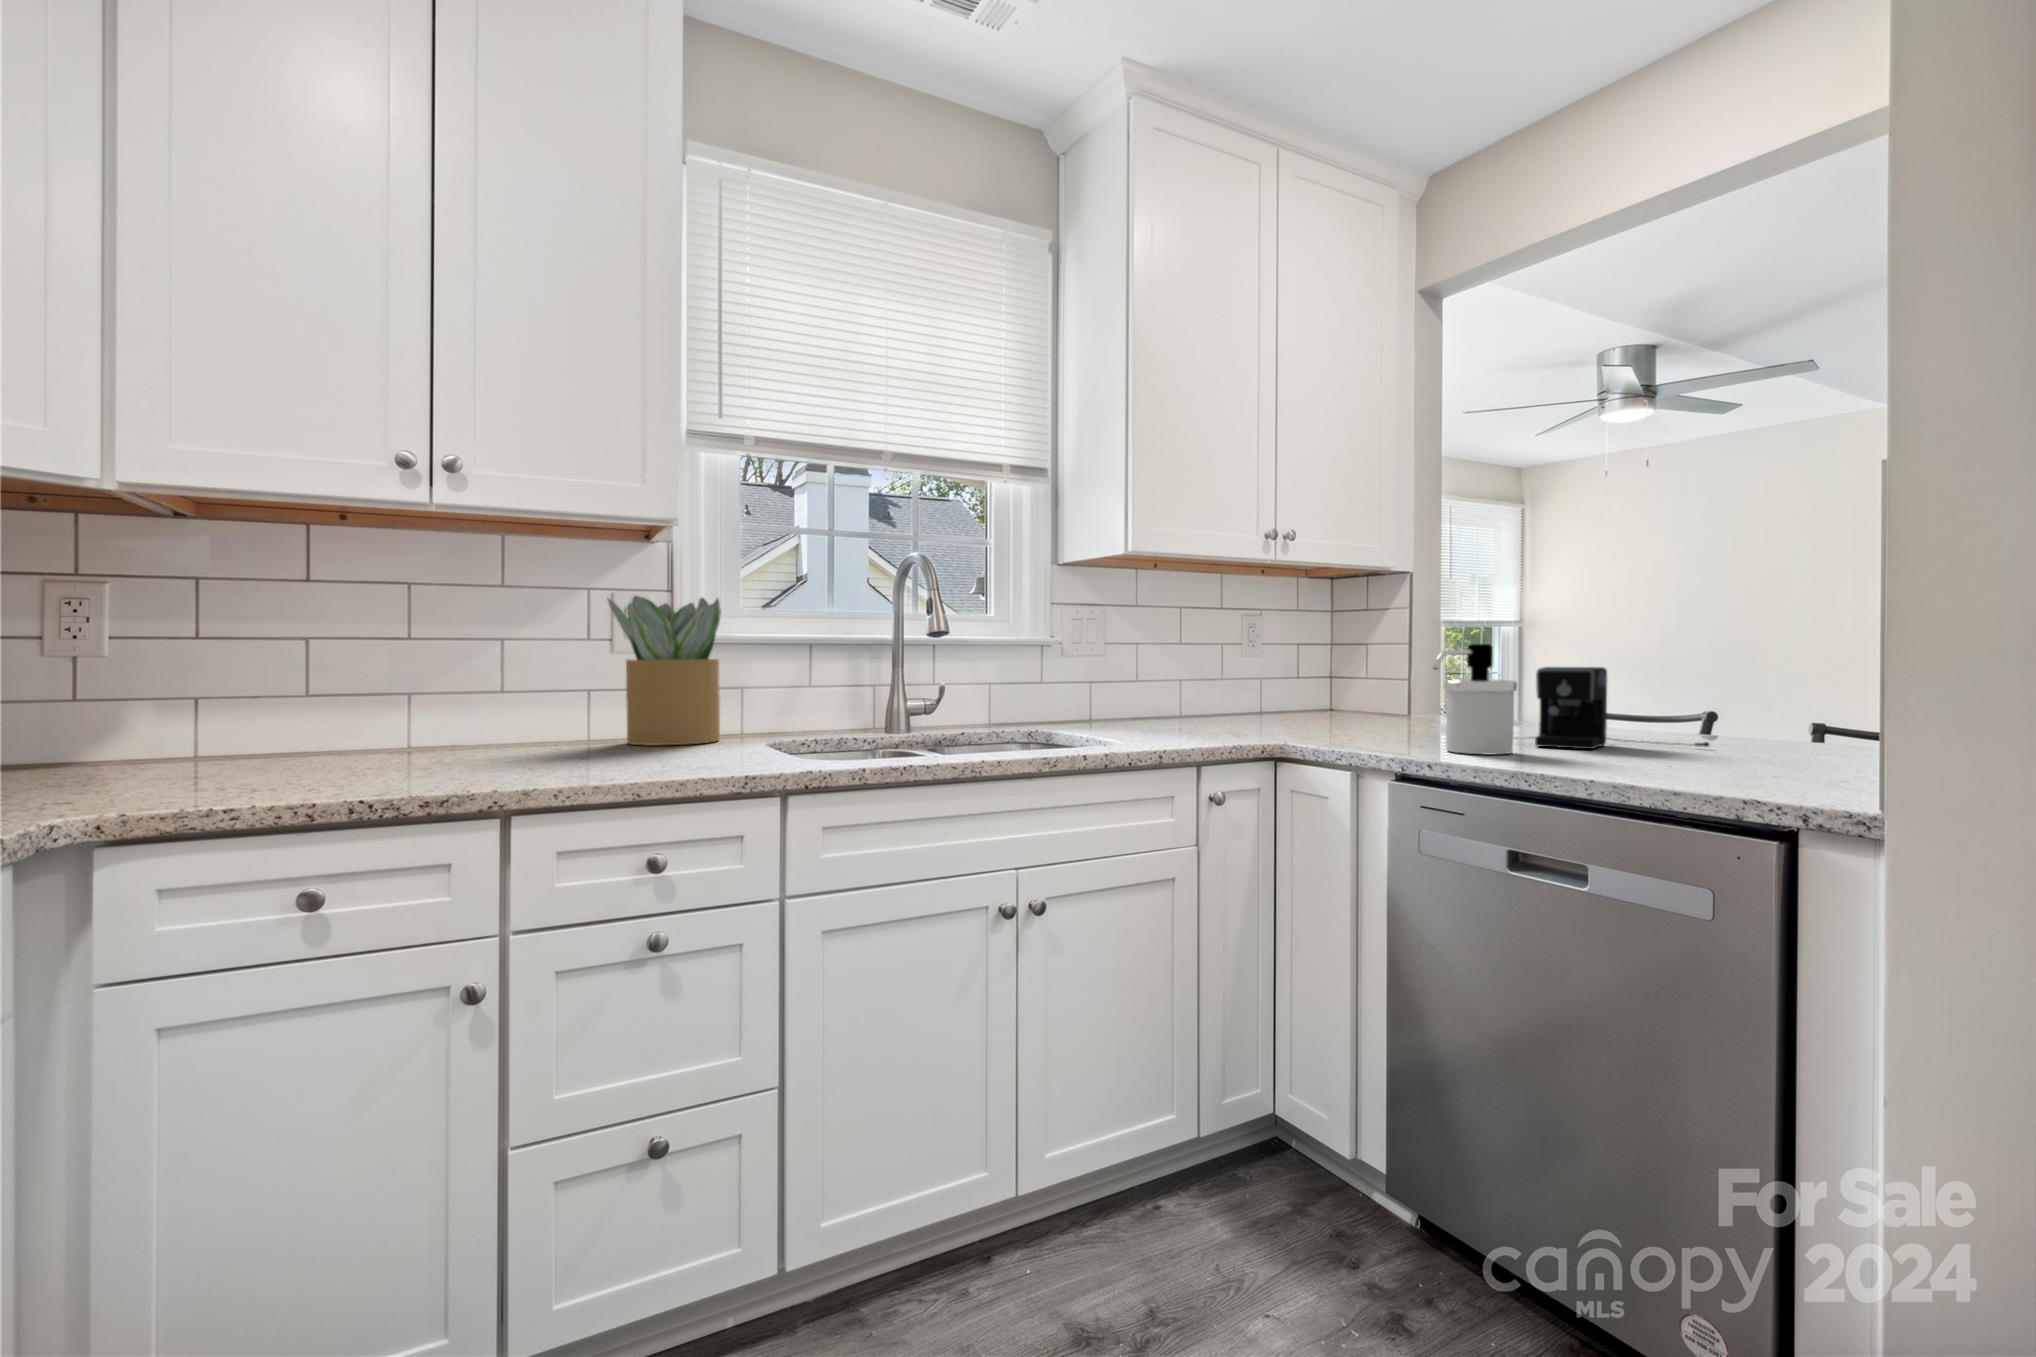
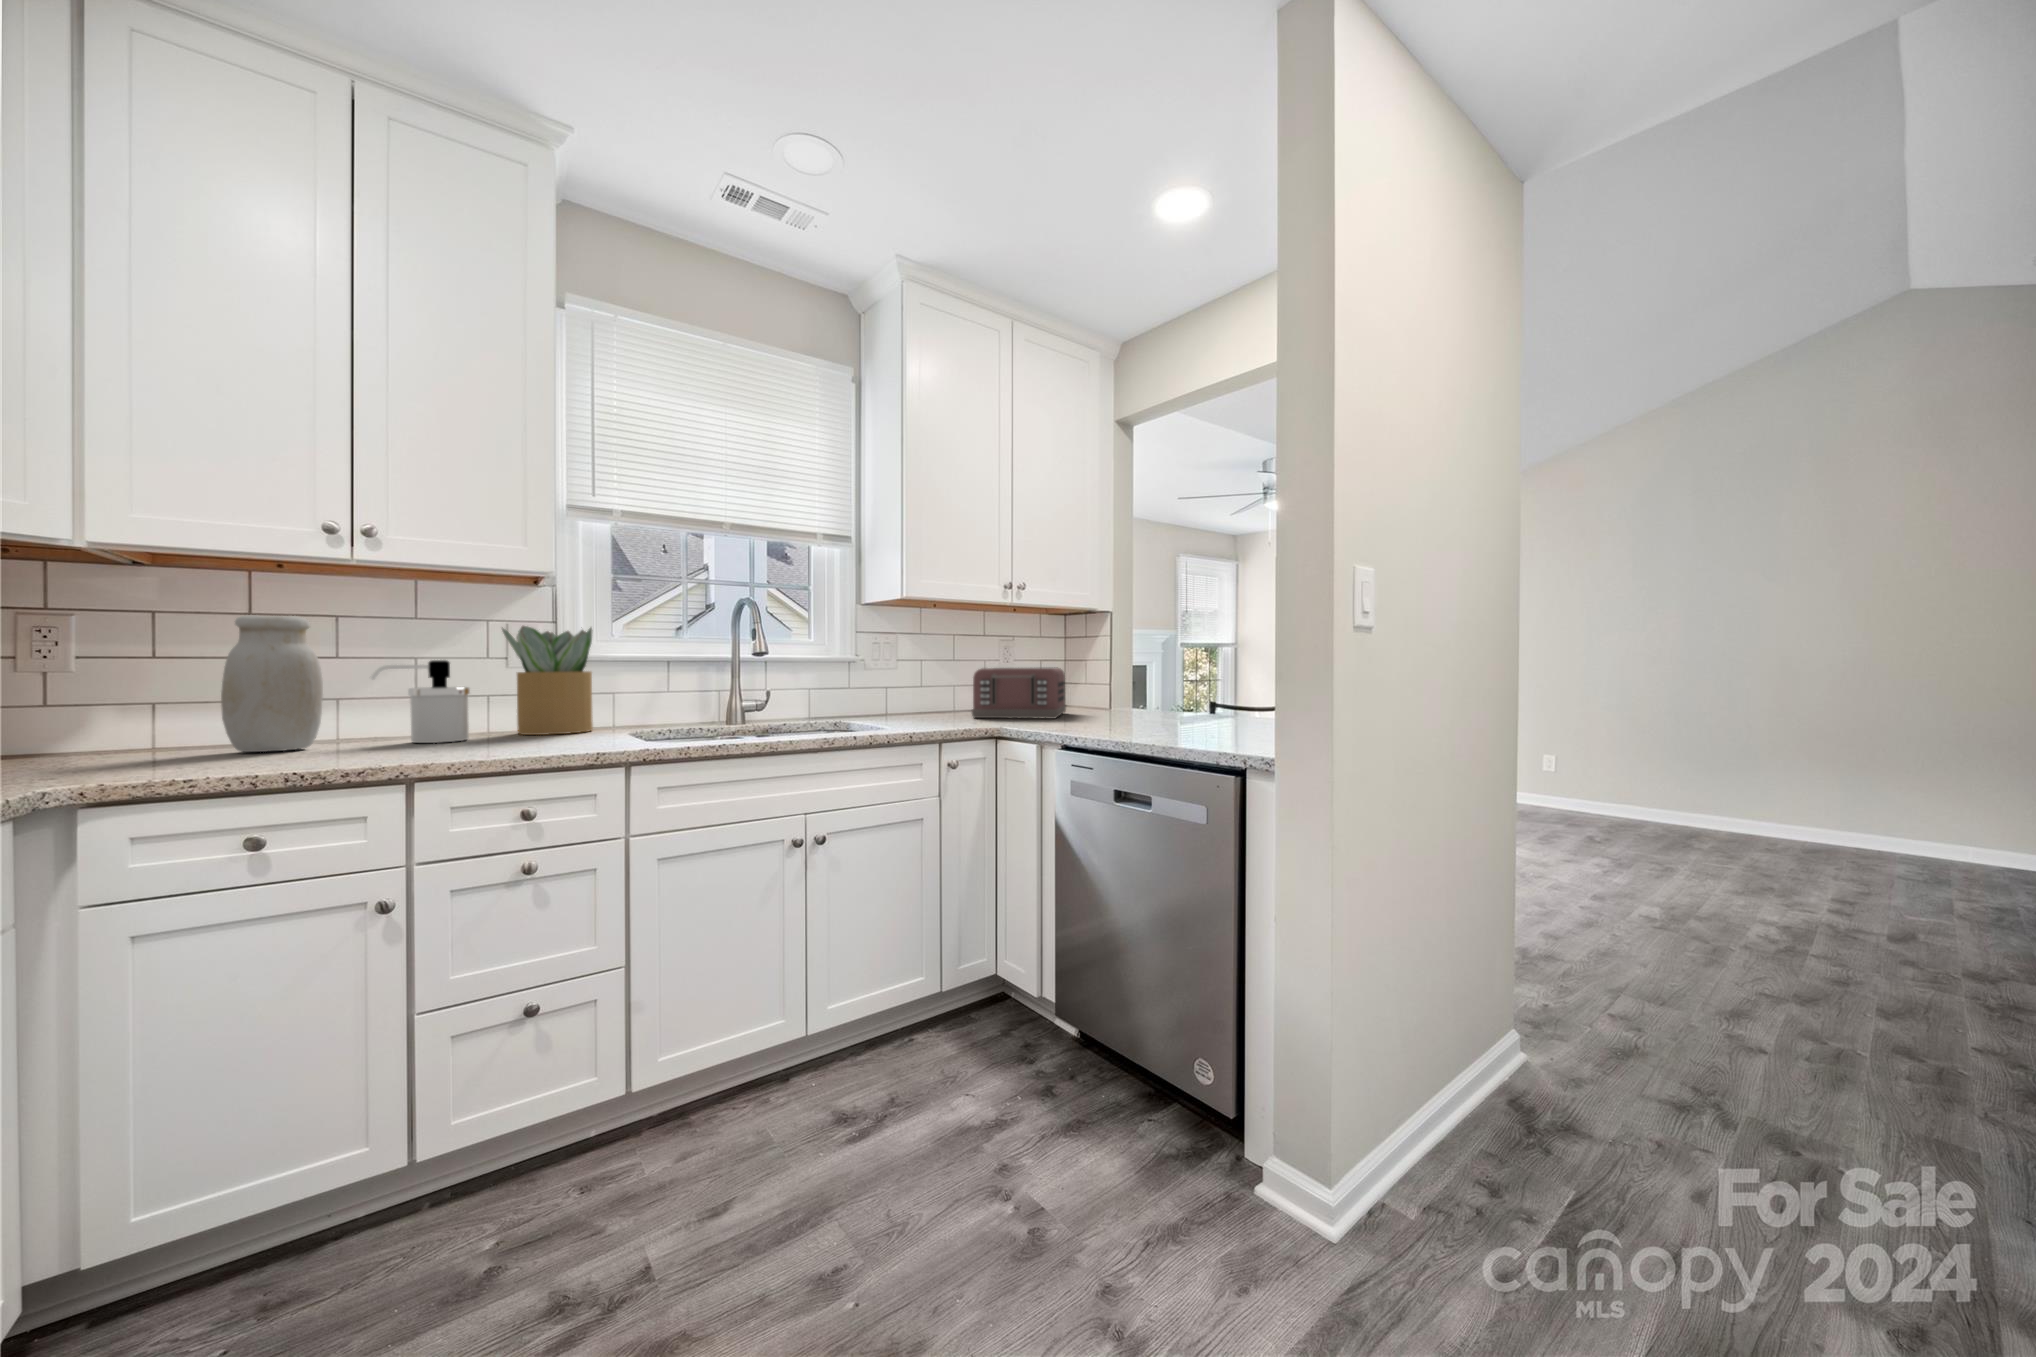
jar: none [274,582,394,765] -> present [221,615,323,752]
soap dispenser: present [1433,644,1517,755] -> present [371,660,470,743]
toaster: none [1224,656,1357,732] -> present [971,668,1066,719]
coffee maker: present [1535,667,1709,749] -> none [1156,674,1259,726]

